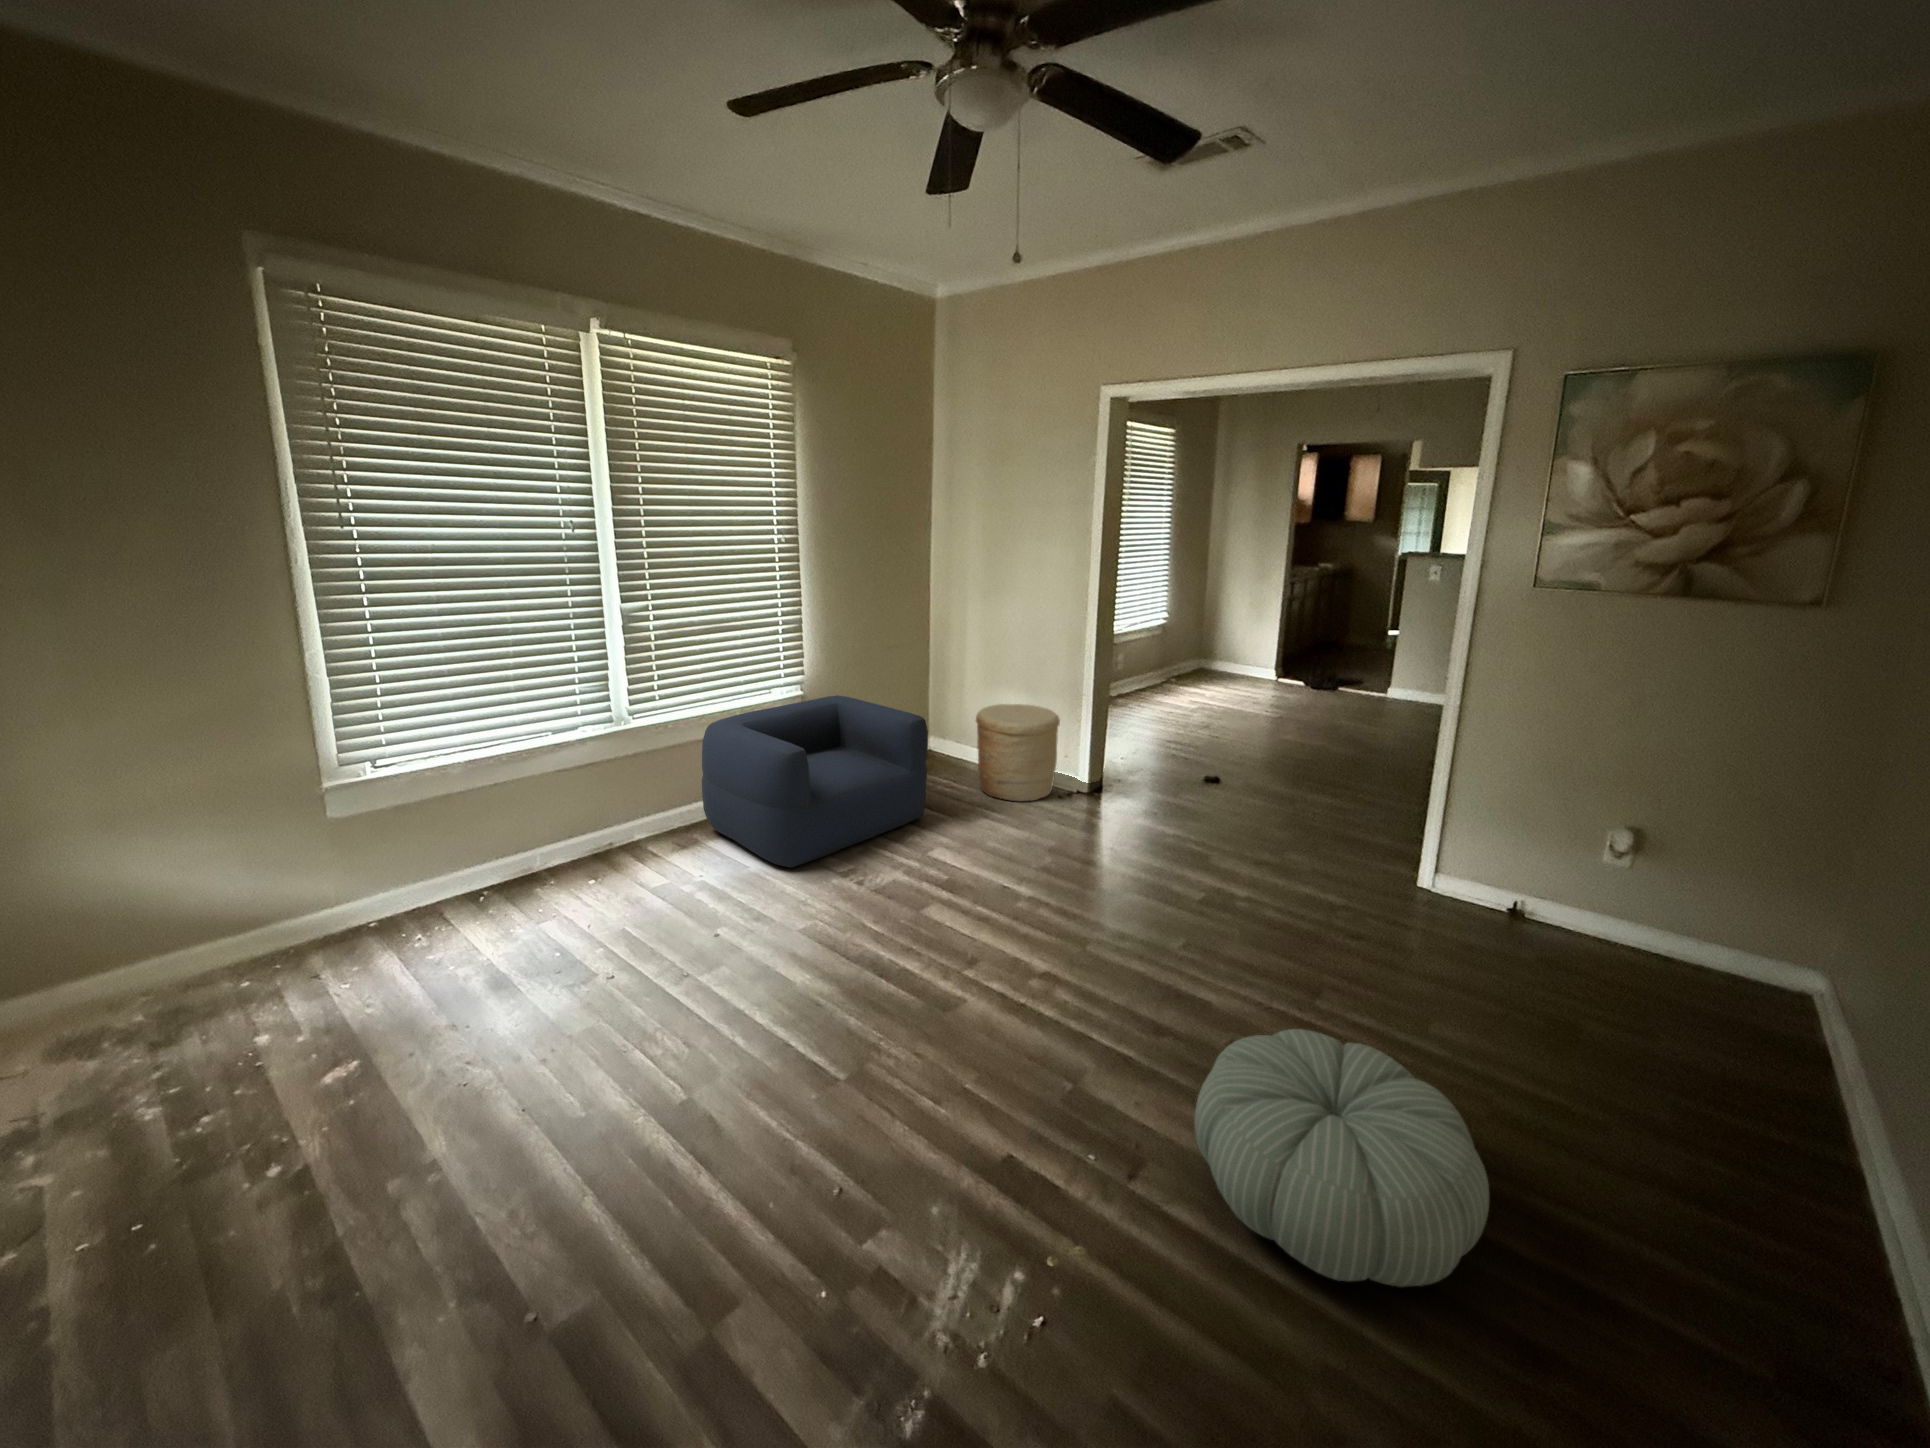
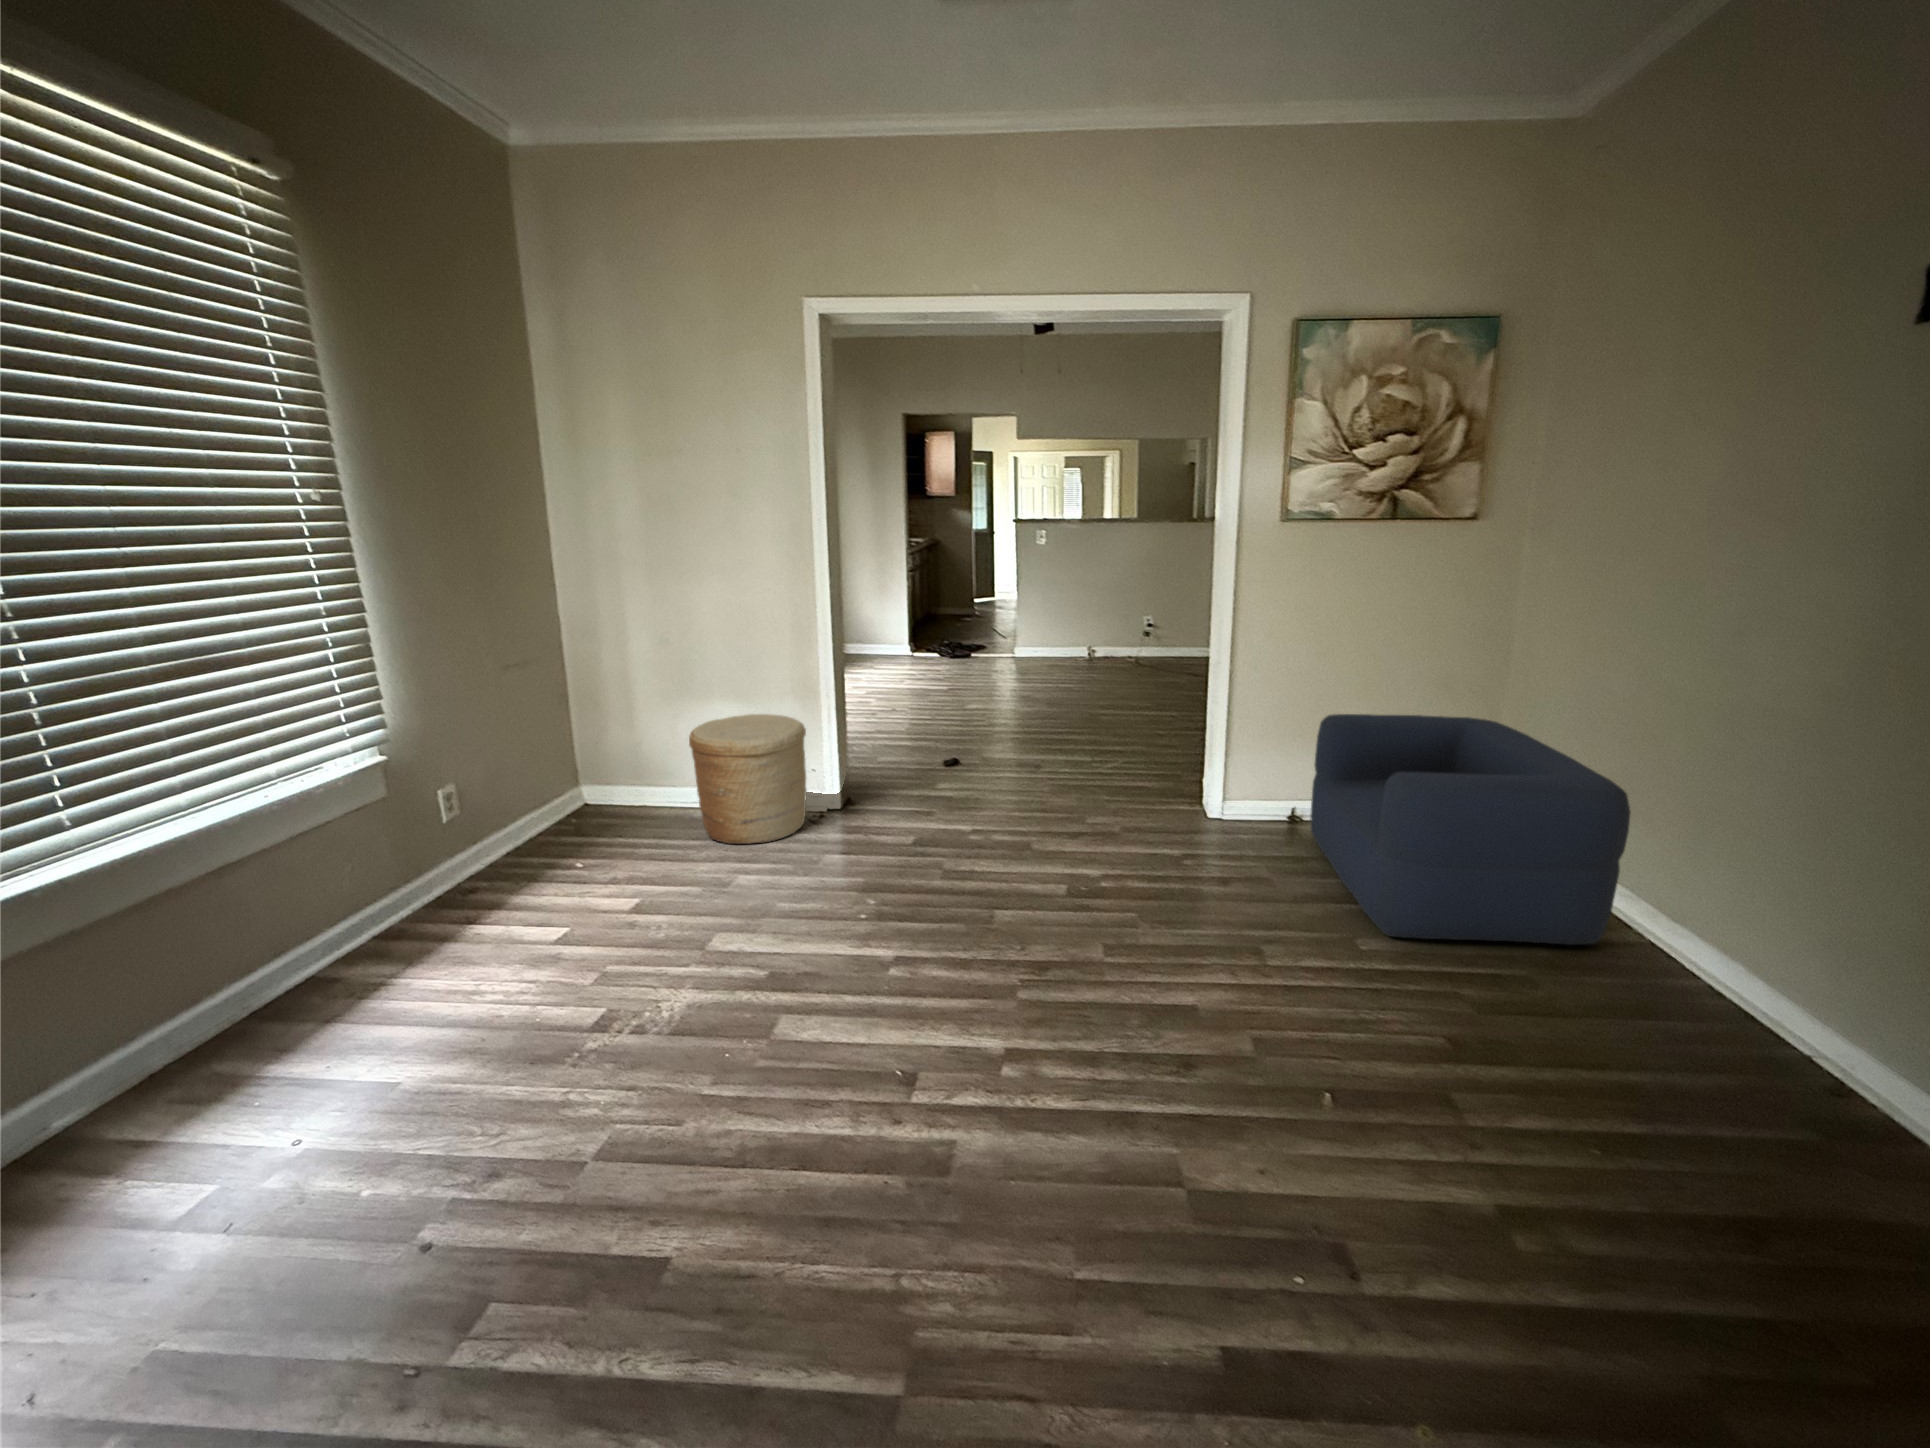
armchair: present [702,695,928,868] -> present [1310,714,1631,945]
pouf: present [1194,1029,1489,1287] -> none [1302,983,1632,1247]

